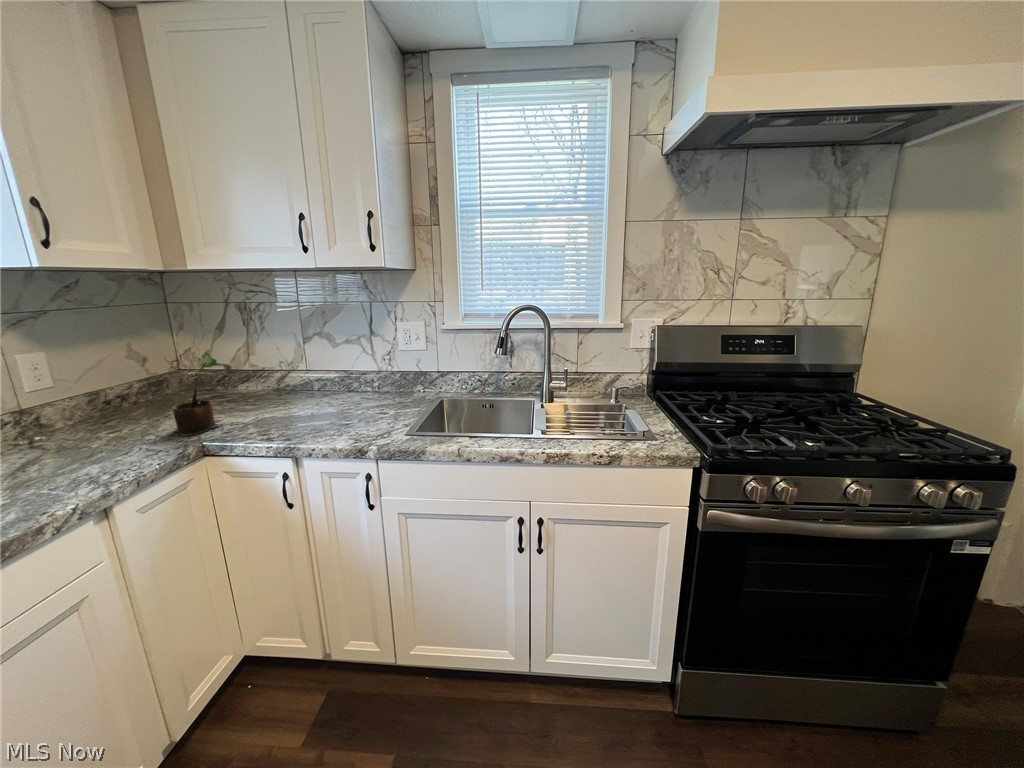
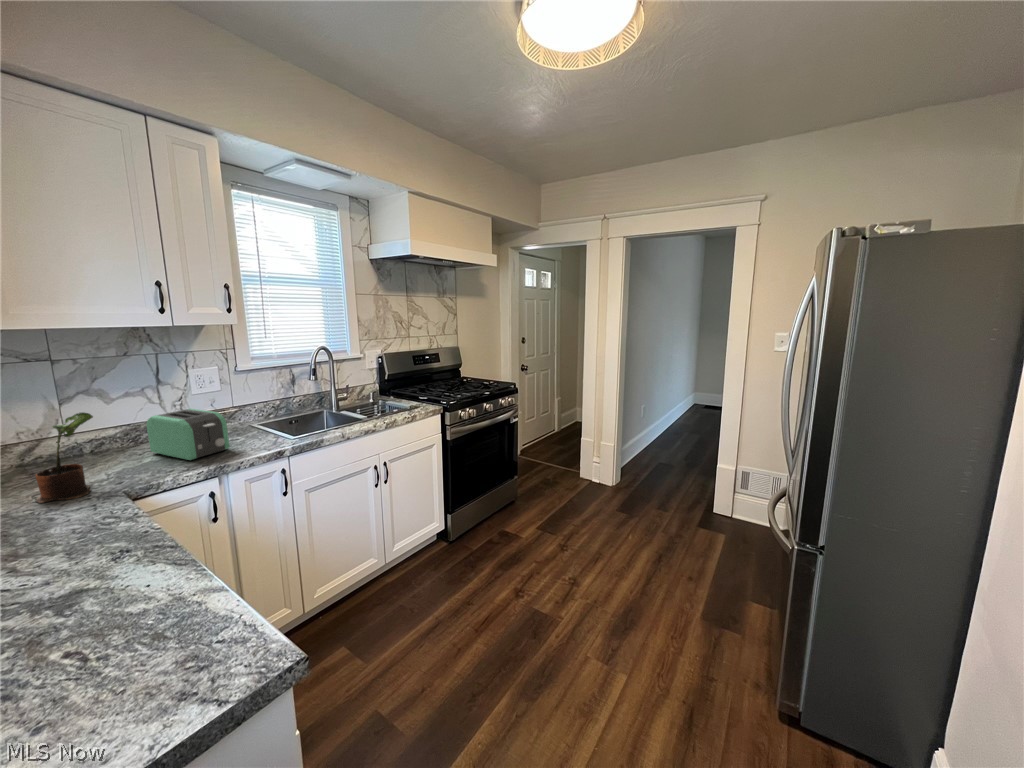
toaster: none [293,366,361,427] -> present [147,409,230,460]

